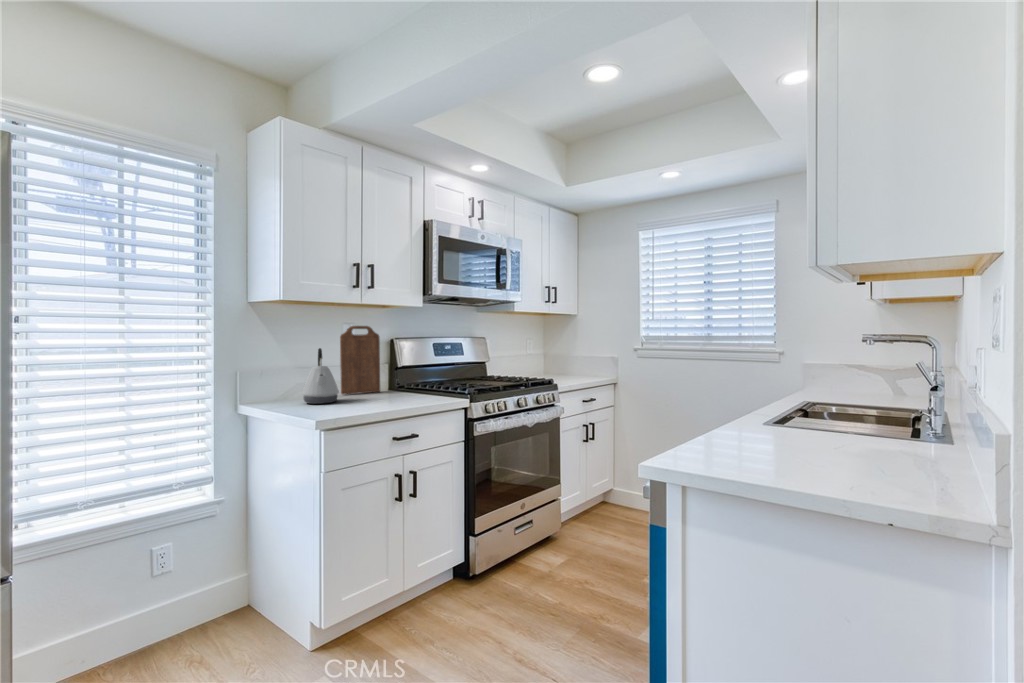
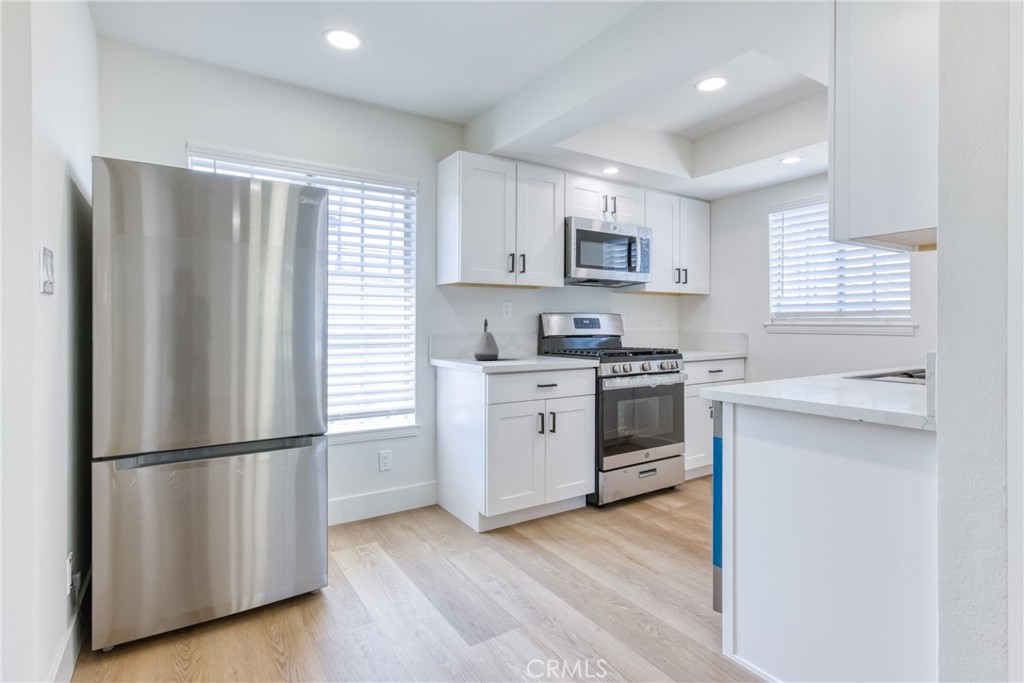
cutting board: present [340,326,380,394] -> none [500,303,530,356]

